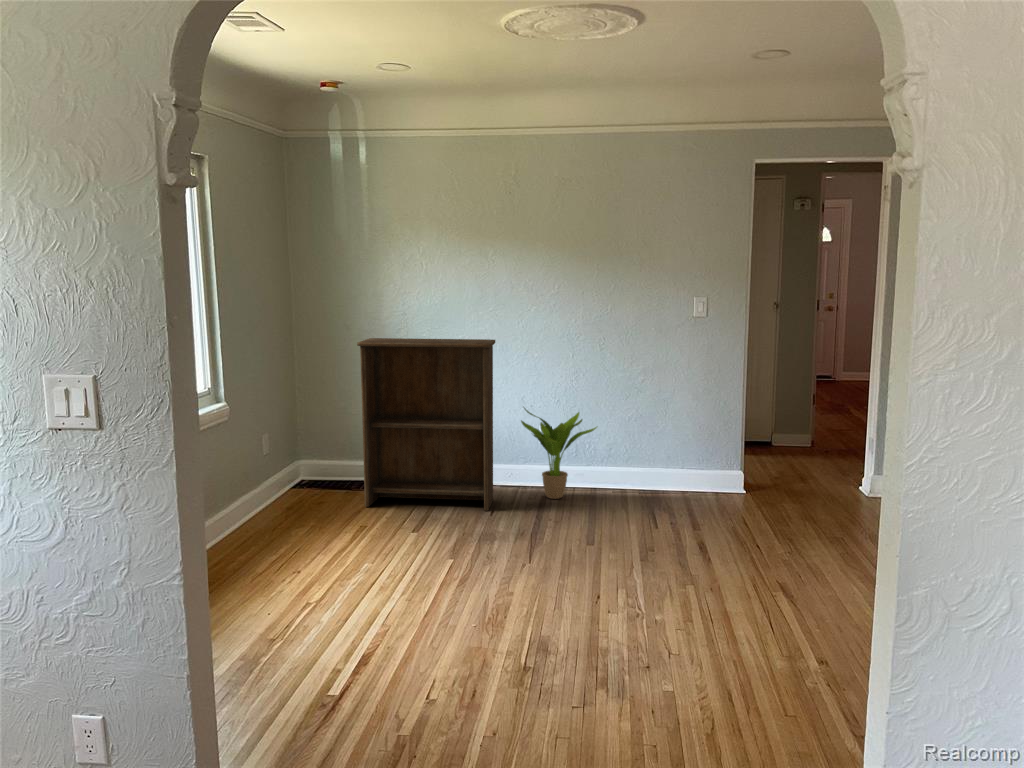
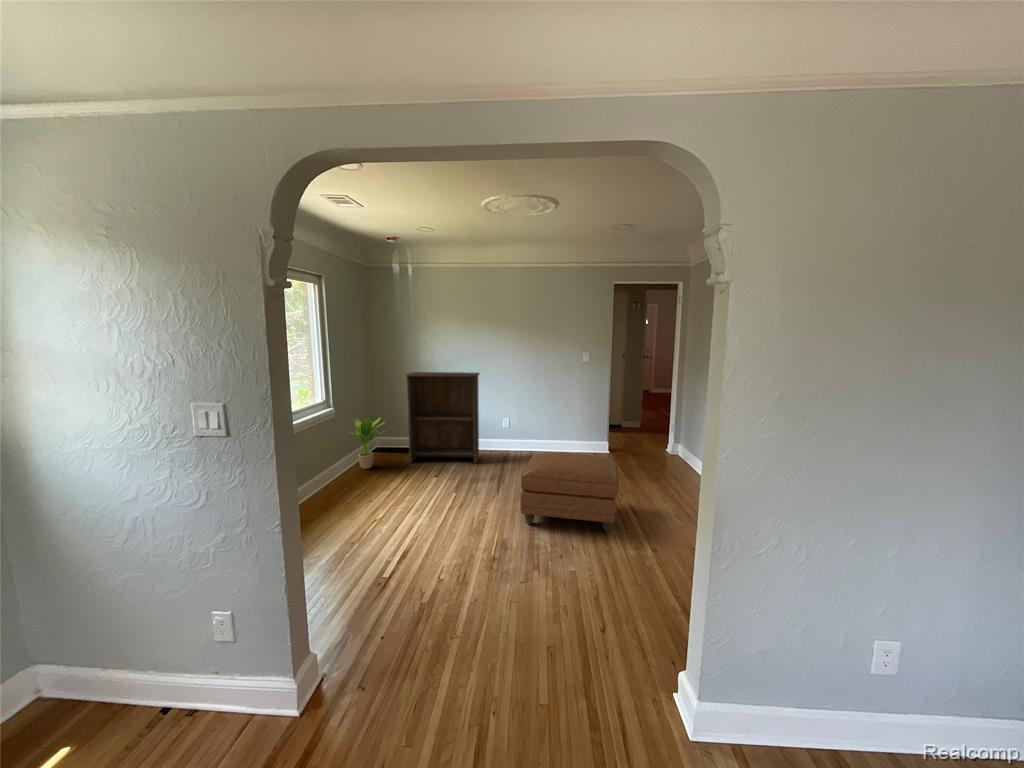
potted plant: present [521,408,597,499] -> present [346,417,385,469]
ottoman: none [572,486,754,631] -> present [520,452,619,533]

